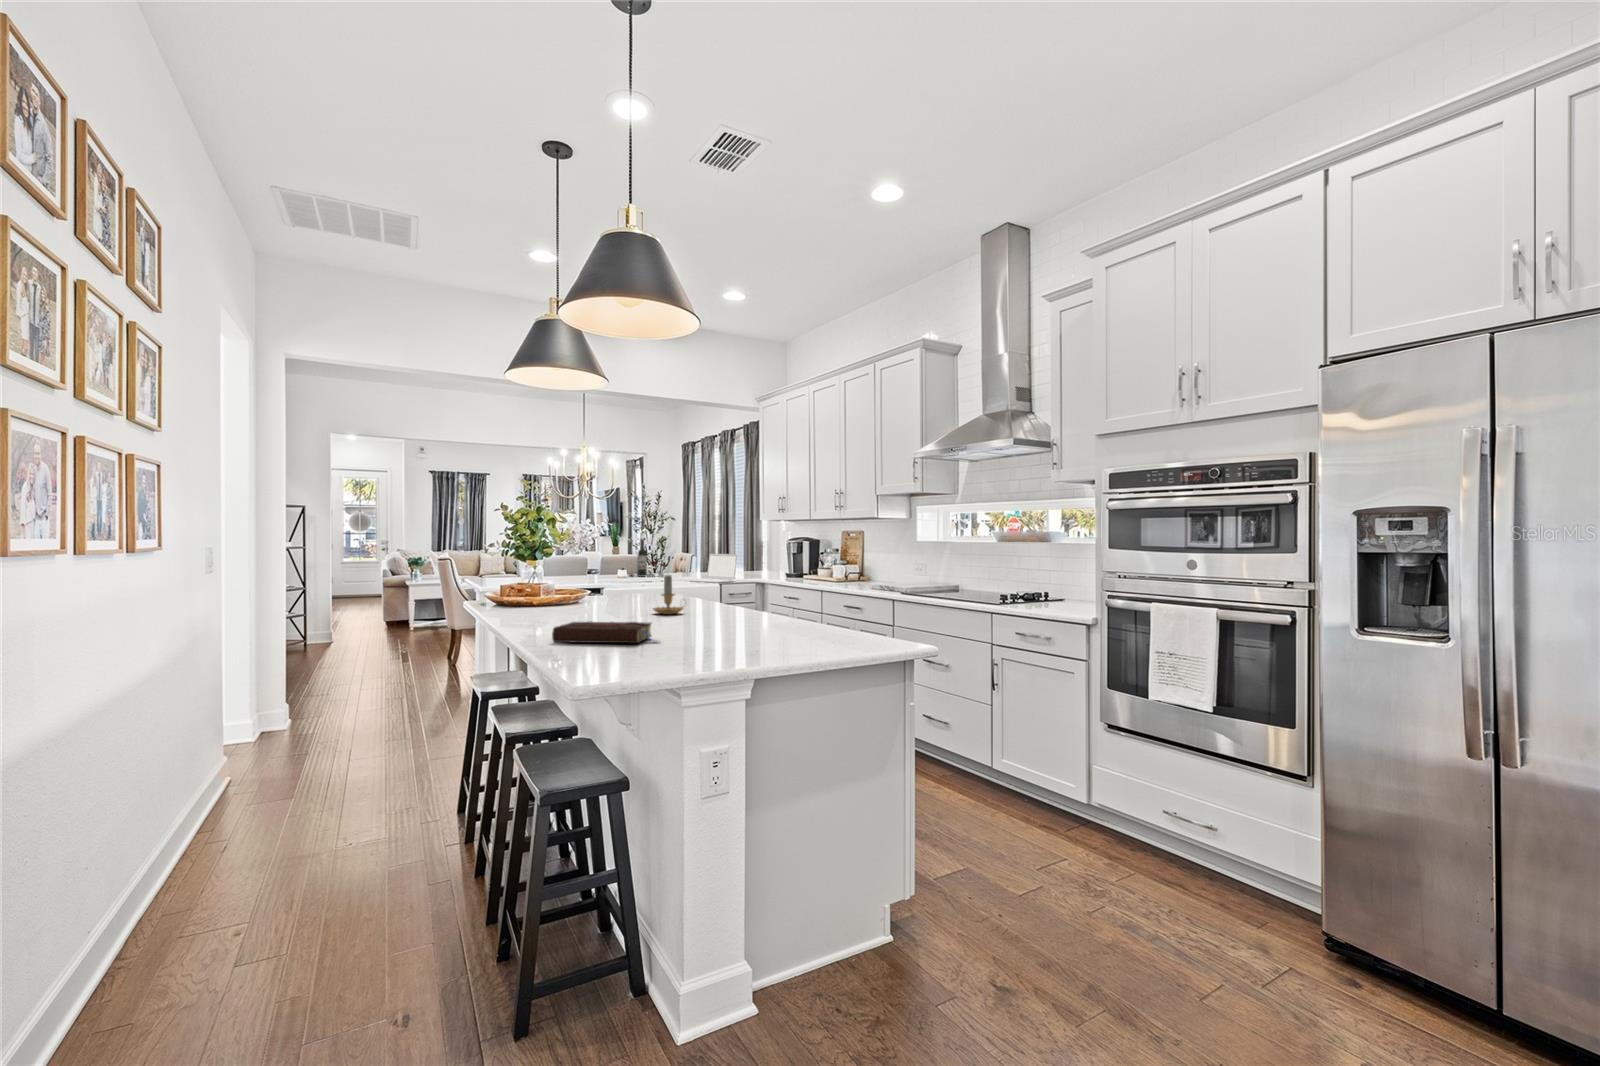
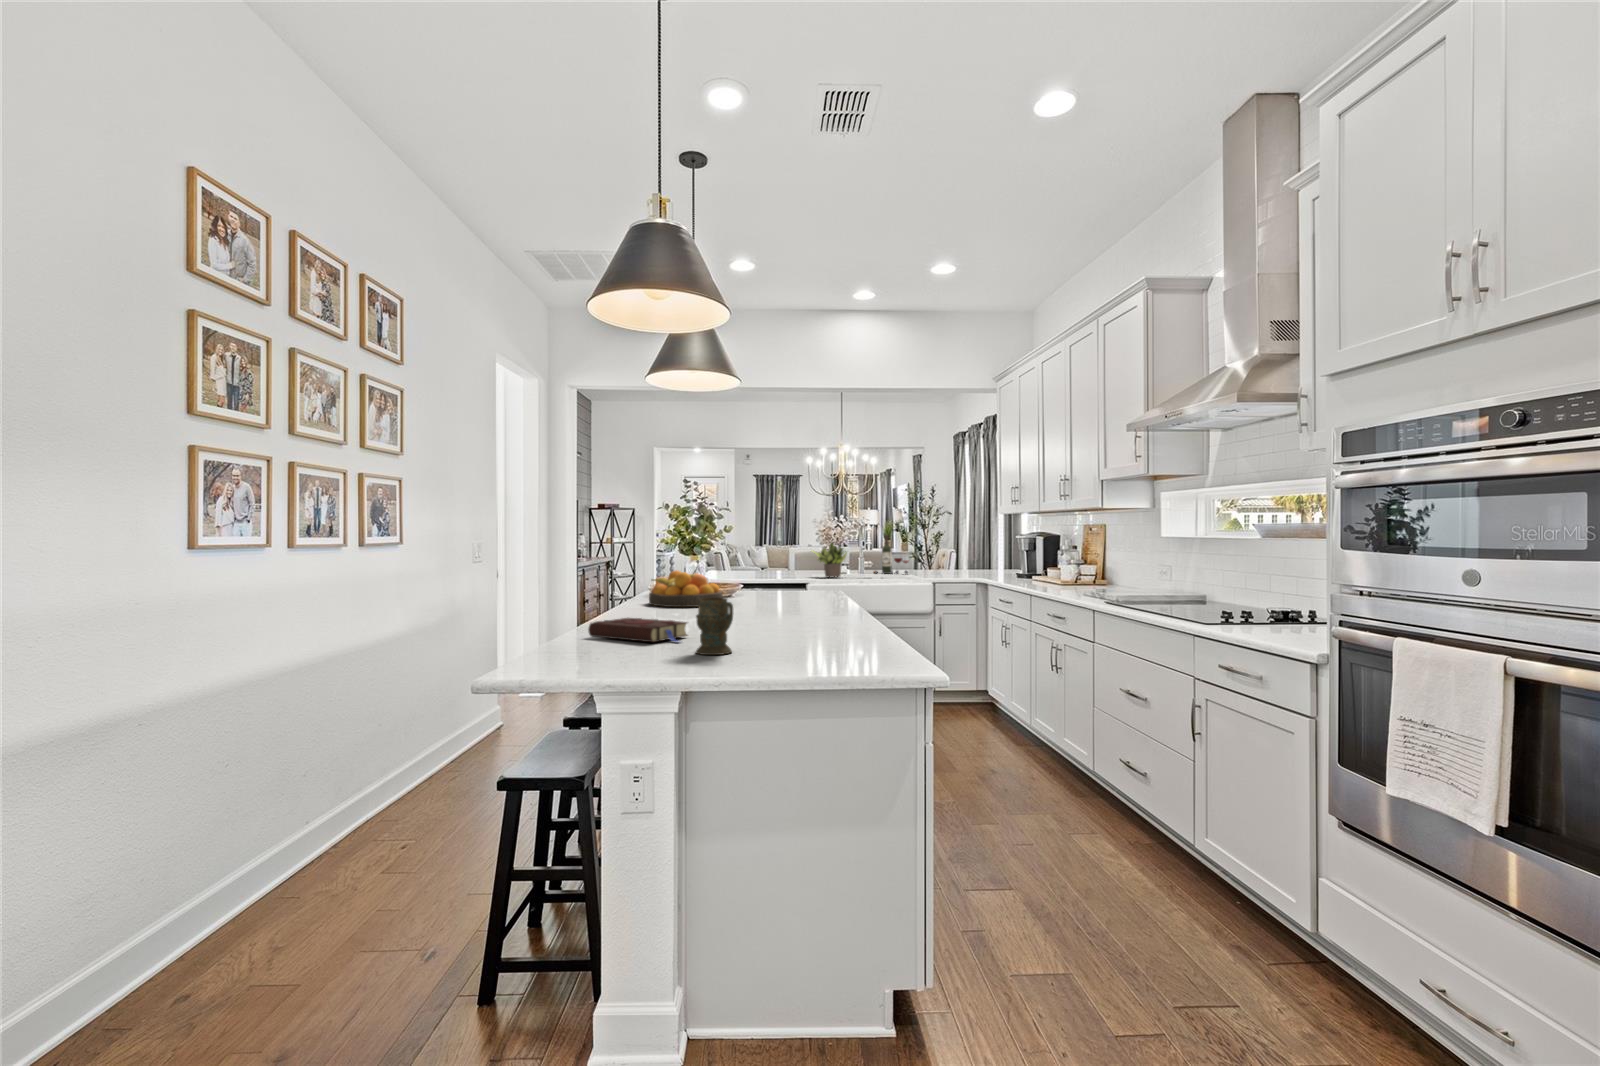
potted plant: none [581,544,619,581] -> present [813,543,847,577]
laptop: present [690,554,737,583] -> none [919,550,970,582]
fruit bowl: none [499,574,581,612] -> present [649,571,723,607]
candle: present [653,575,683,614] -> none [768,571,807,614]
mug: none [701,597,747,650] -> present [696,598,733,655]

